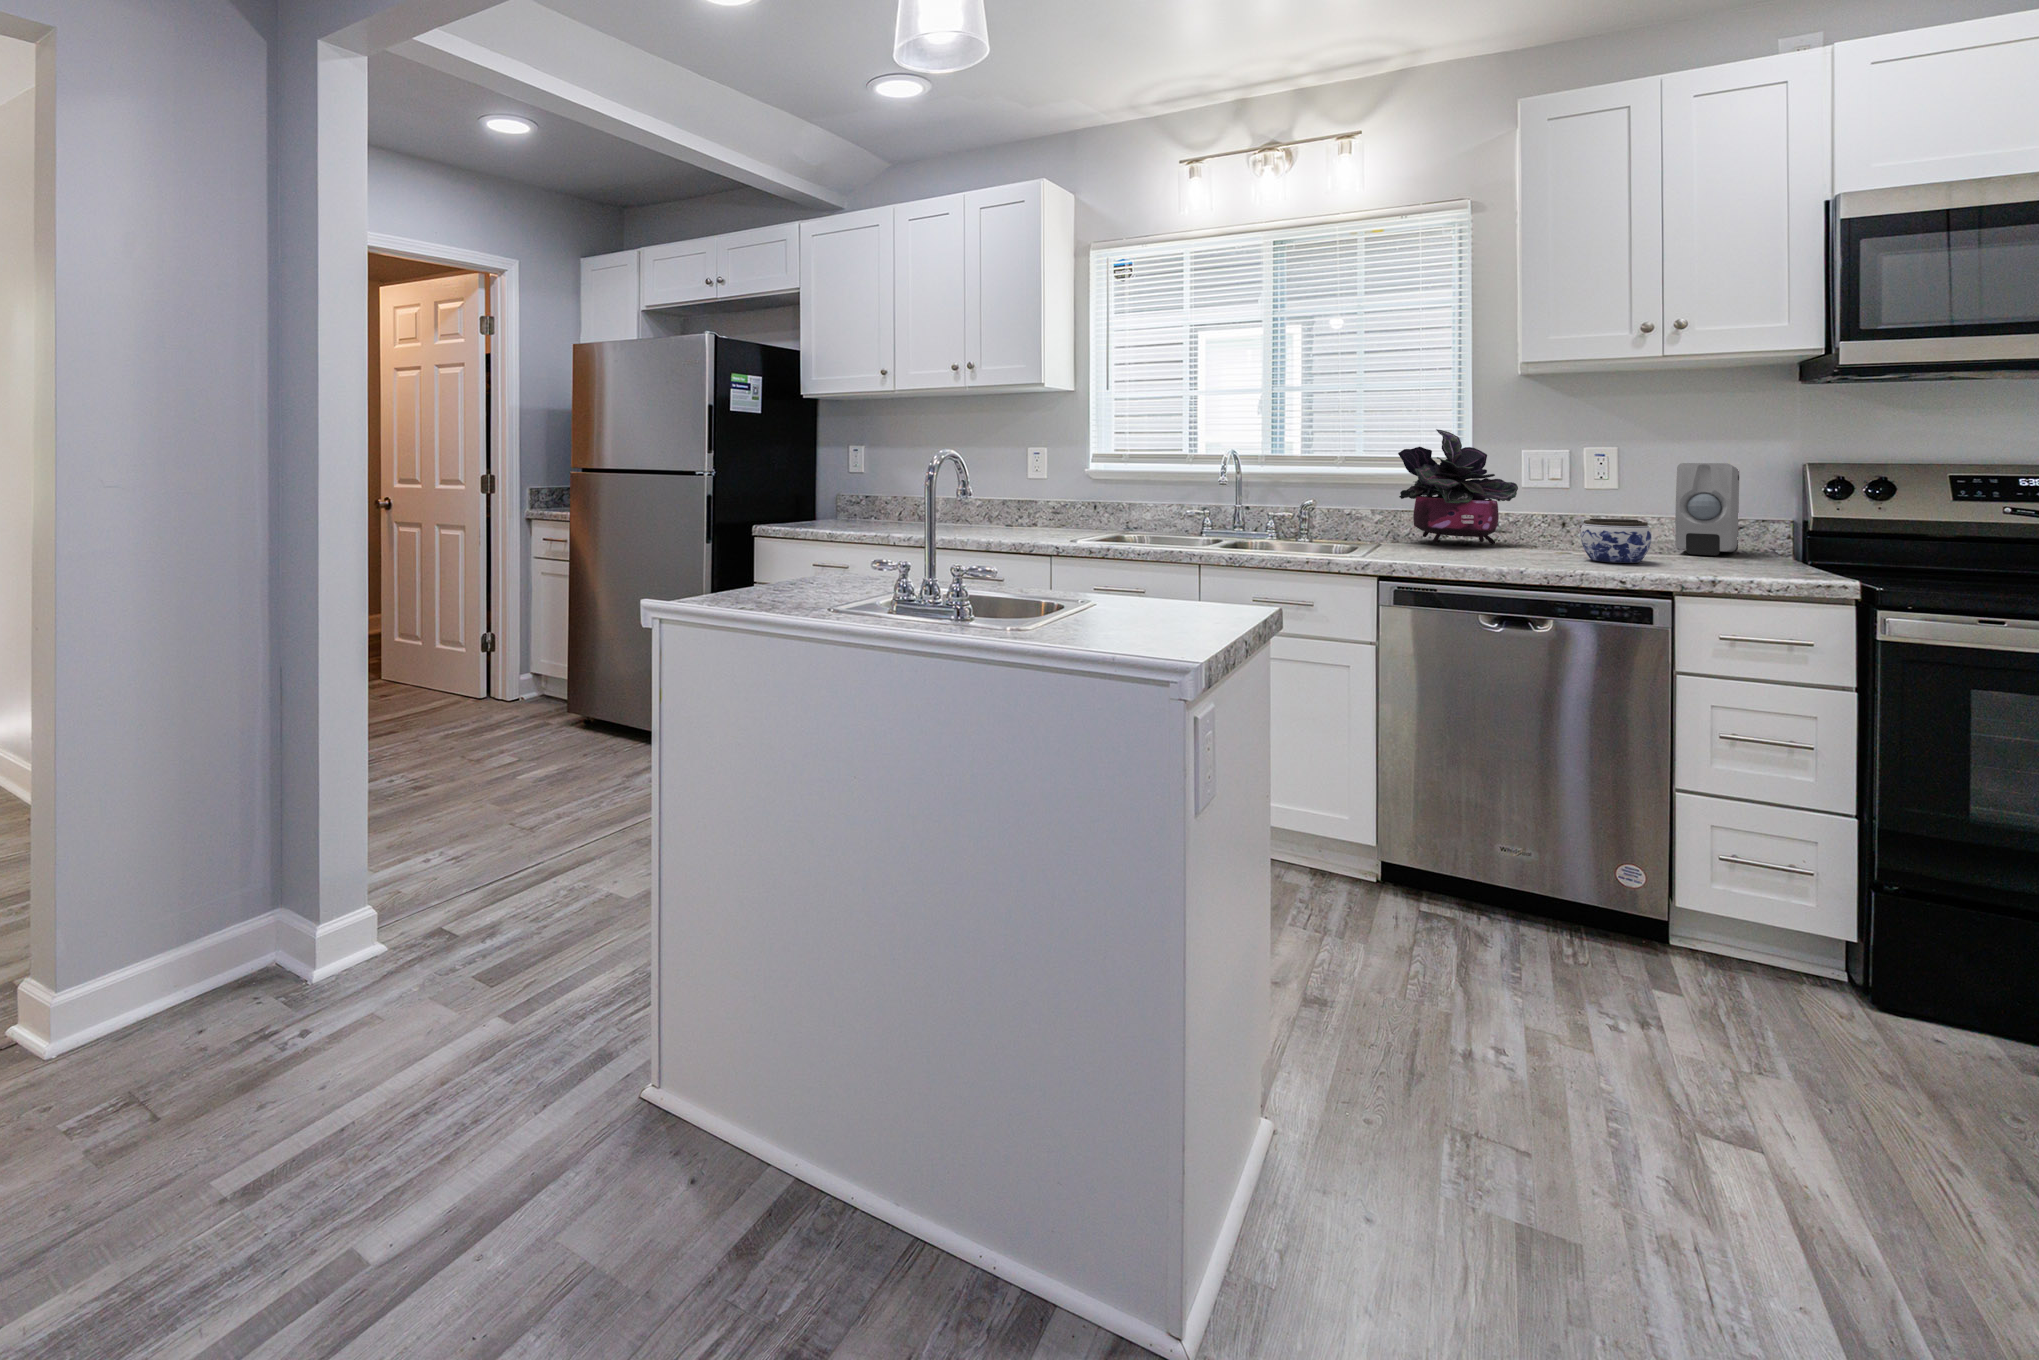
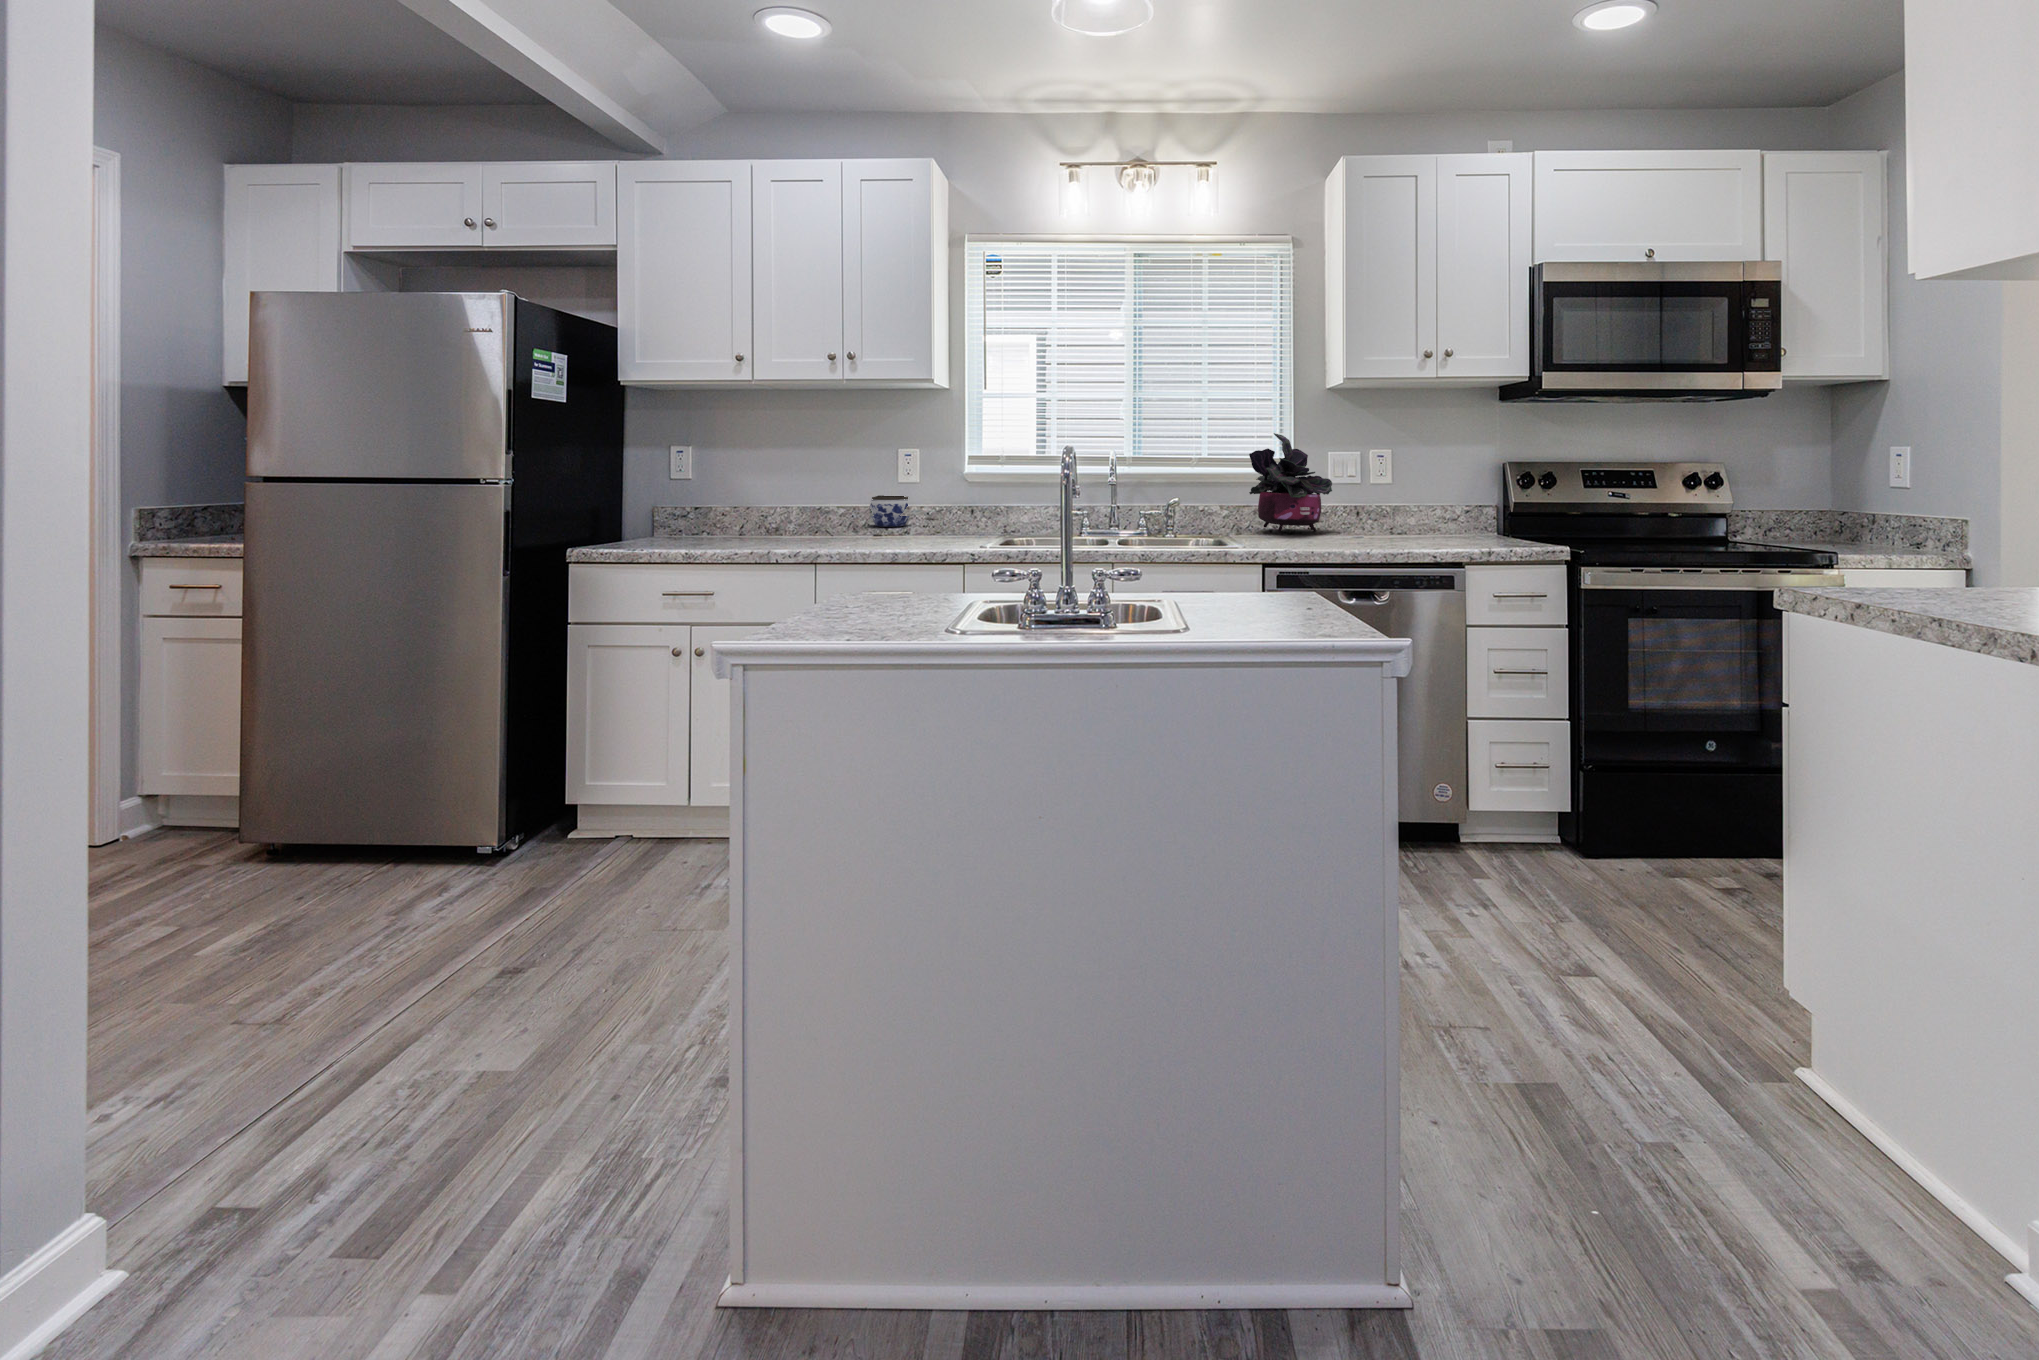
soap dispenser: present [1675,463,1740,555] -> none [1436,462,1472,533]
jar: present [1580,519,1652,563] -> present [870,495,909,527]

